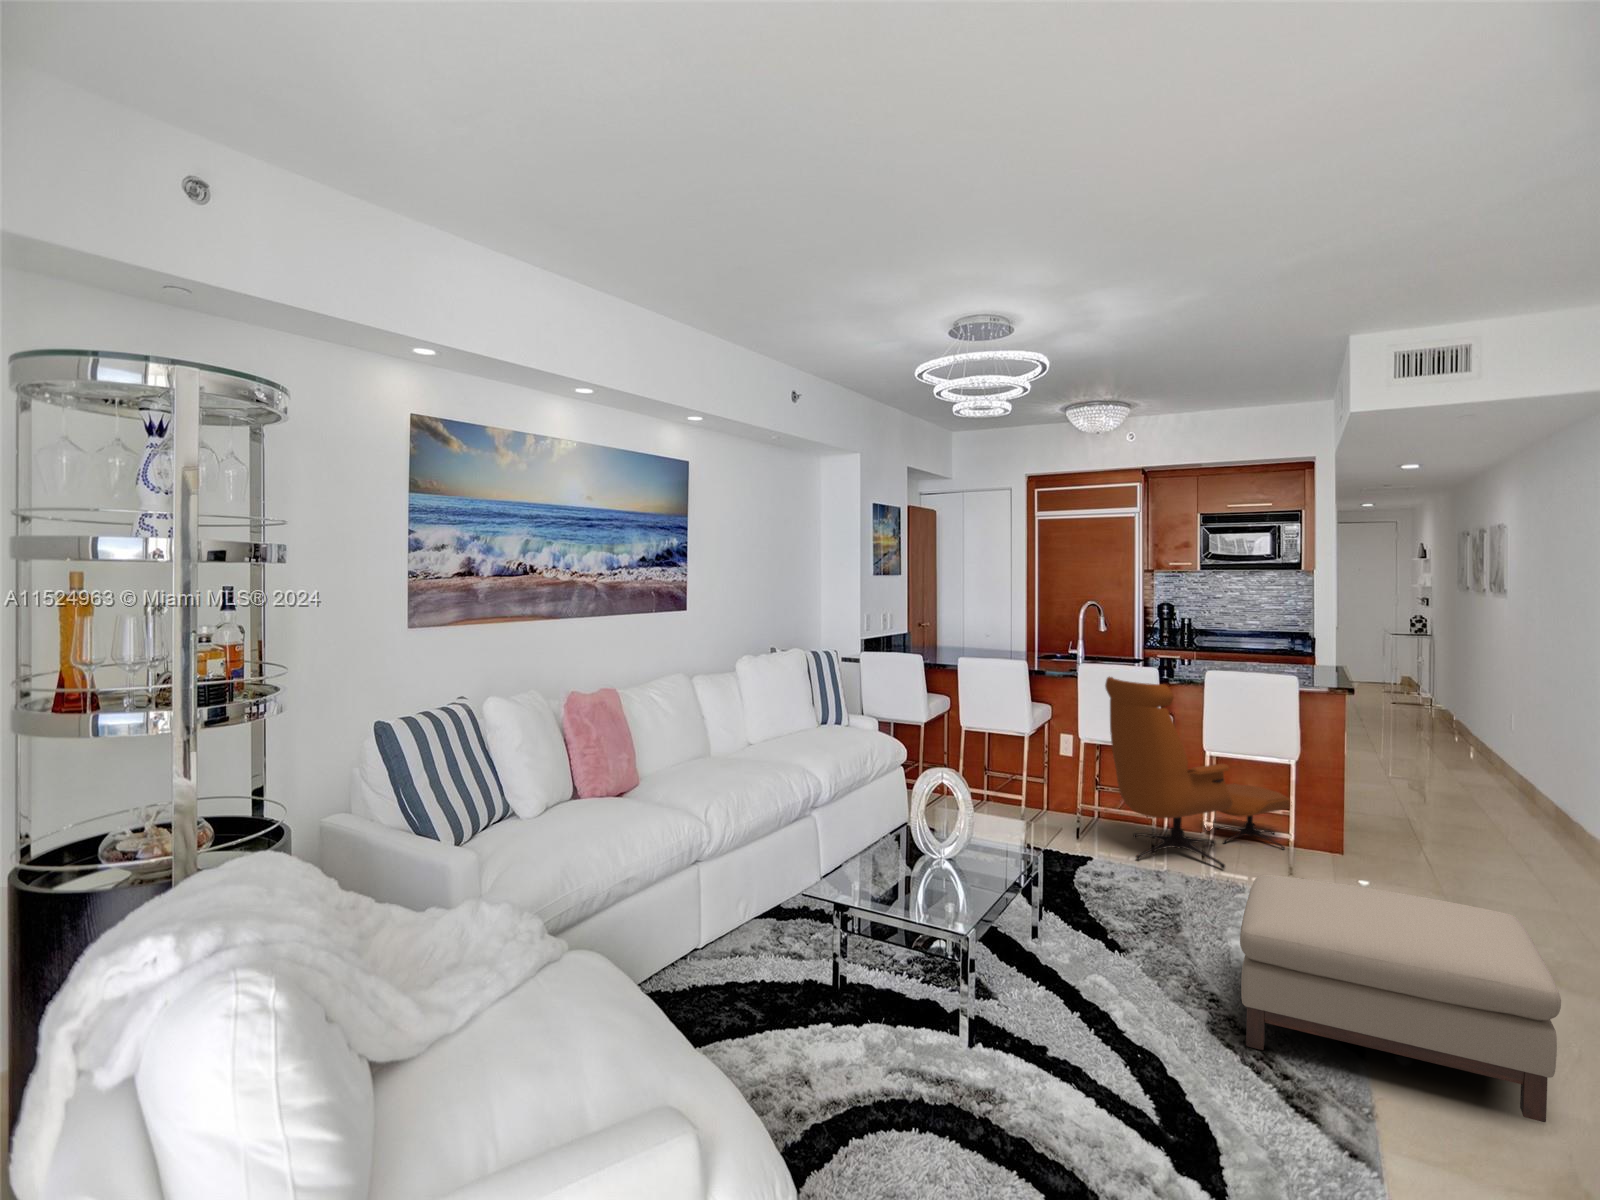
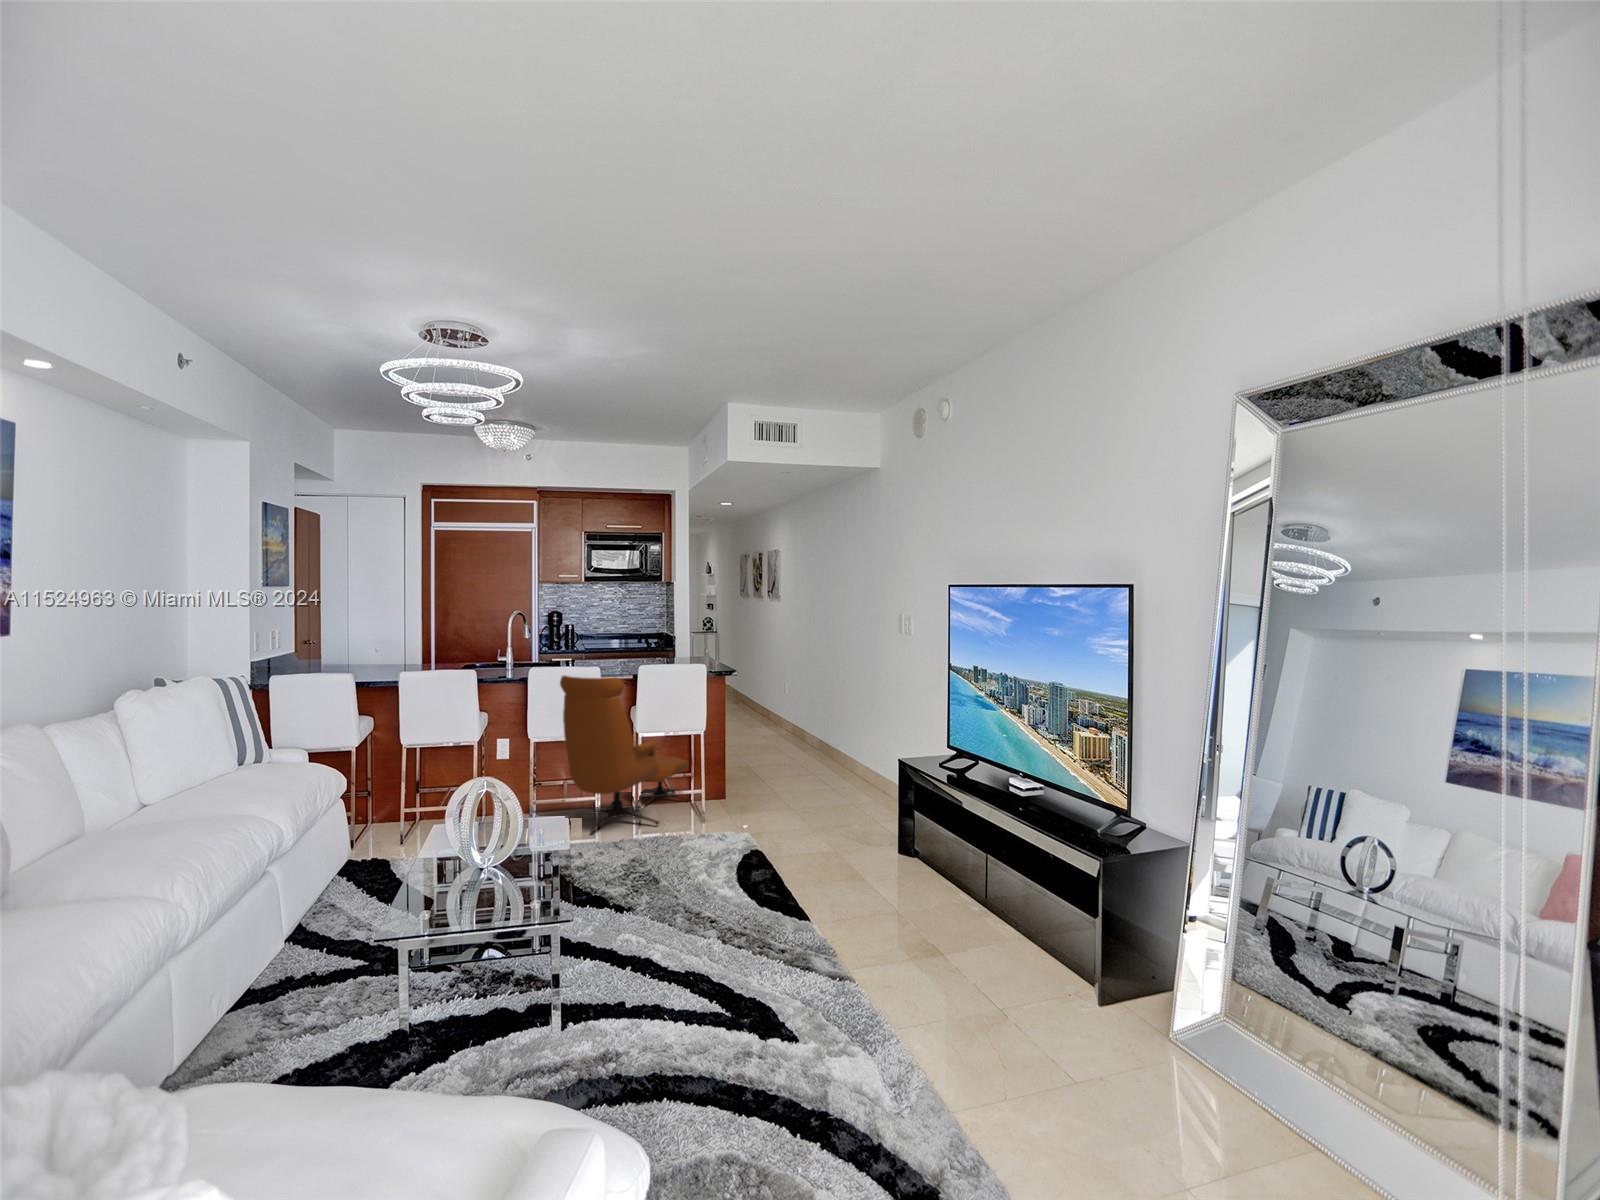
ottoman: present [1240,875,1561,1122] -> none [725,805,924,945]

